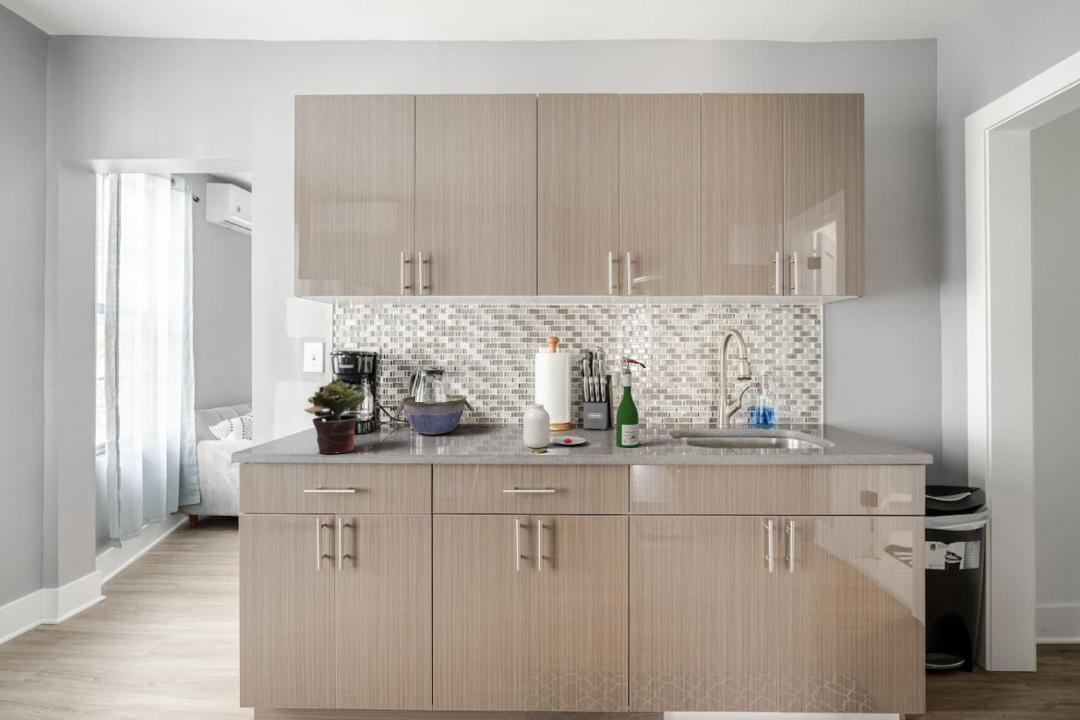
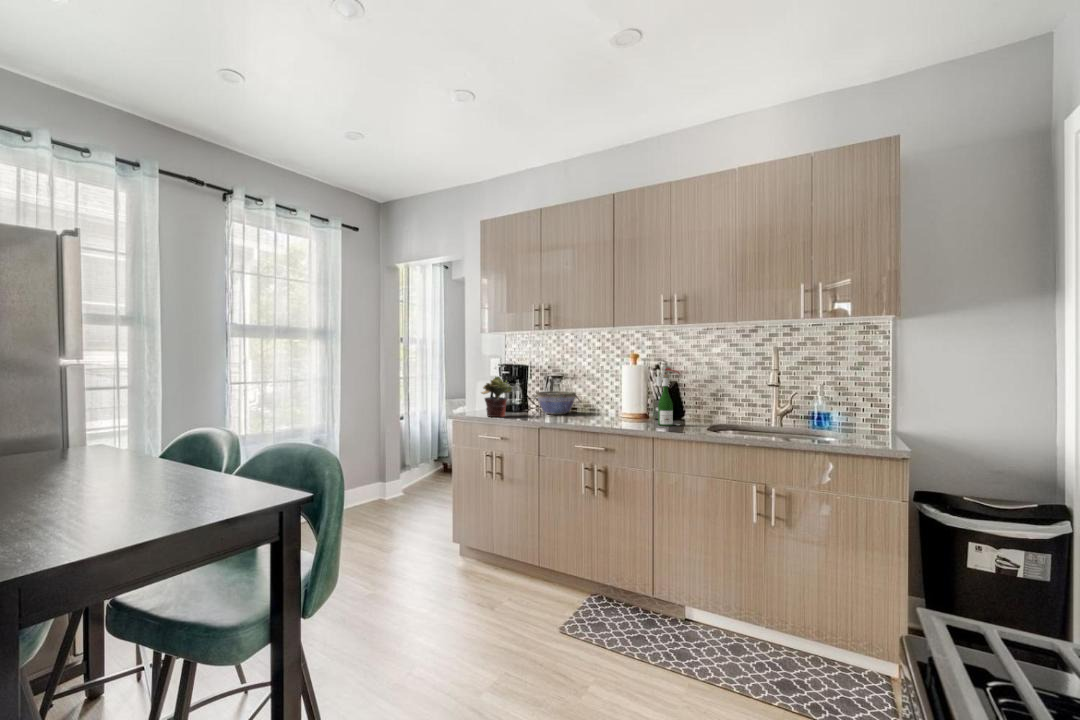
jar: present [523,404,586,453] -> none [599,395,642,424]

